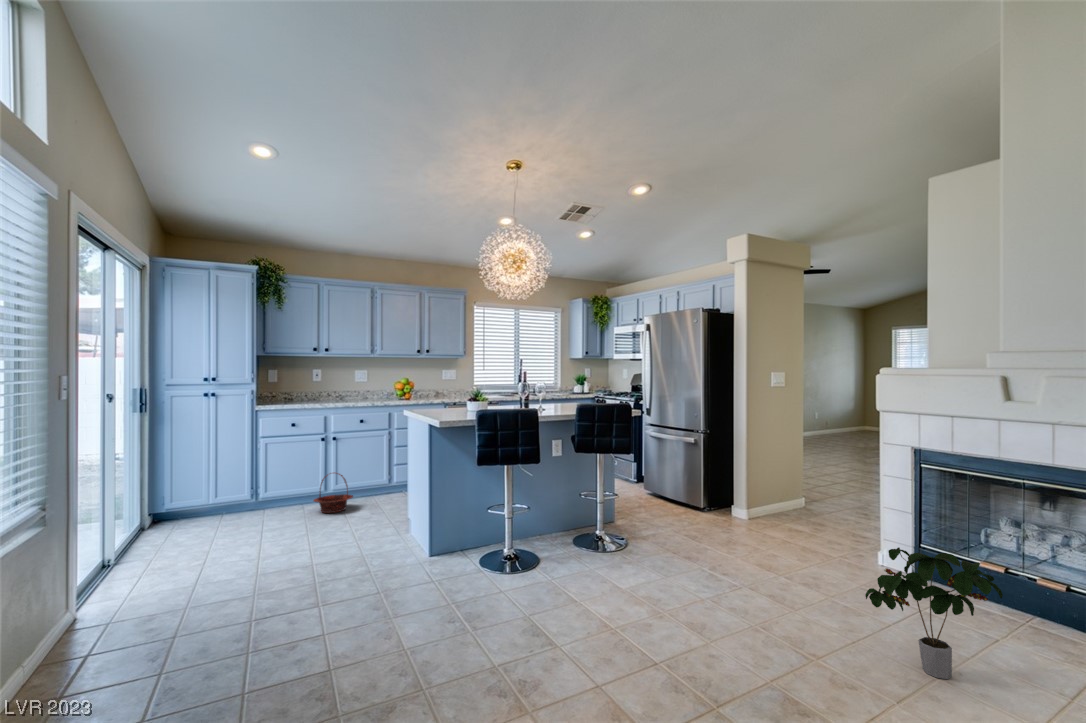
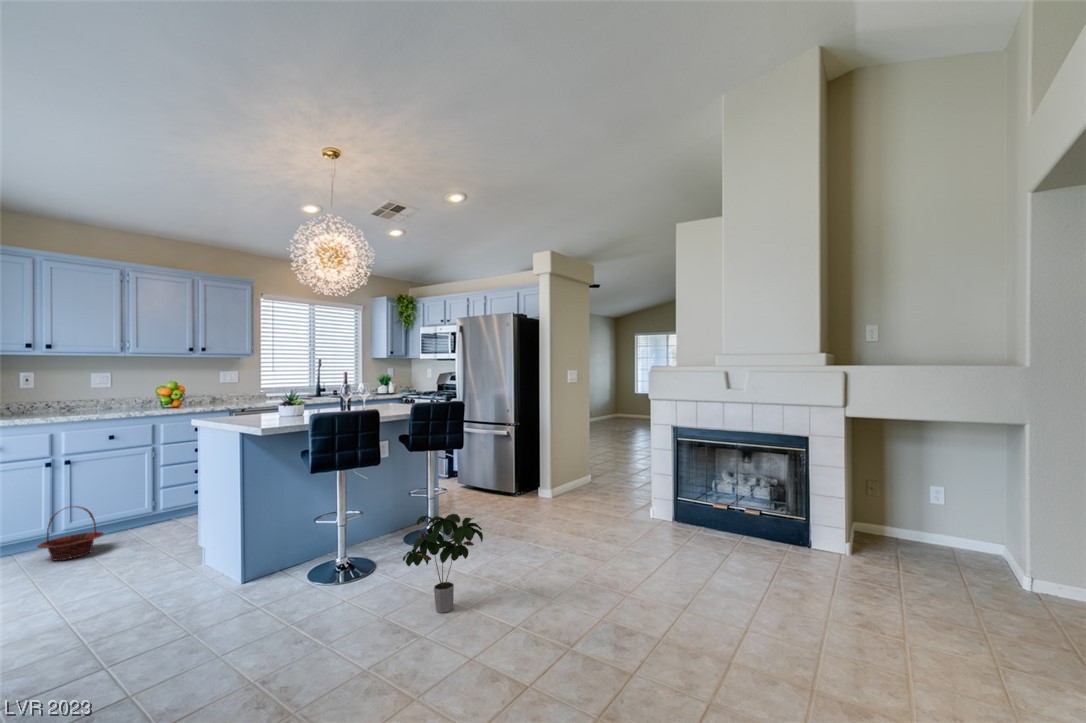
potted plant: present [865,547,1003,679] -> present [403,514,483,613]

